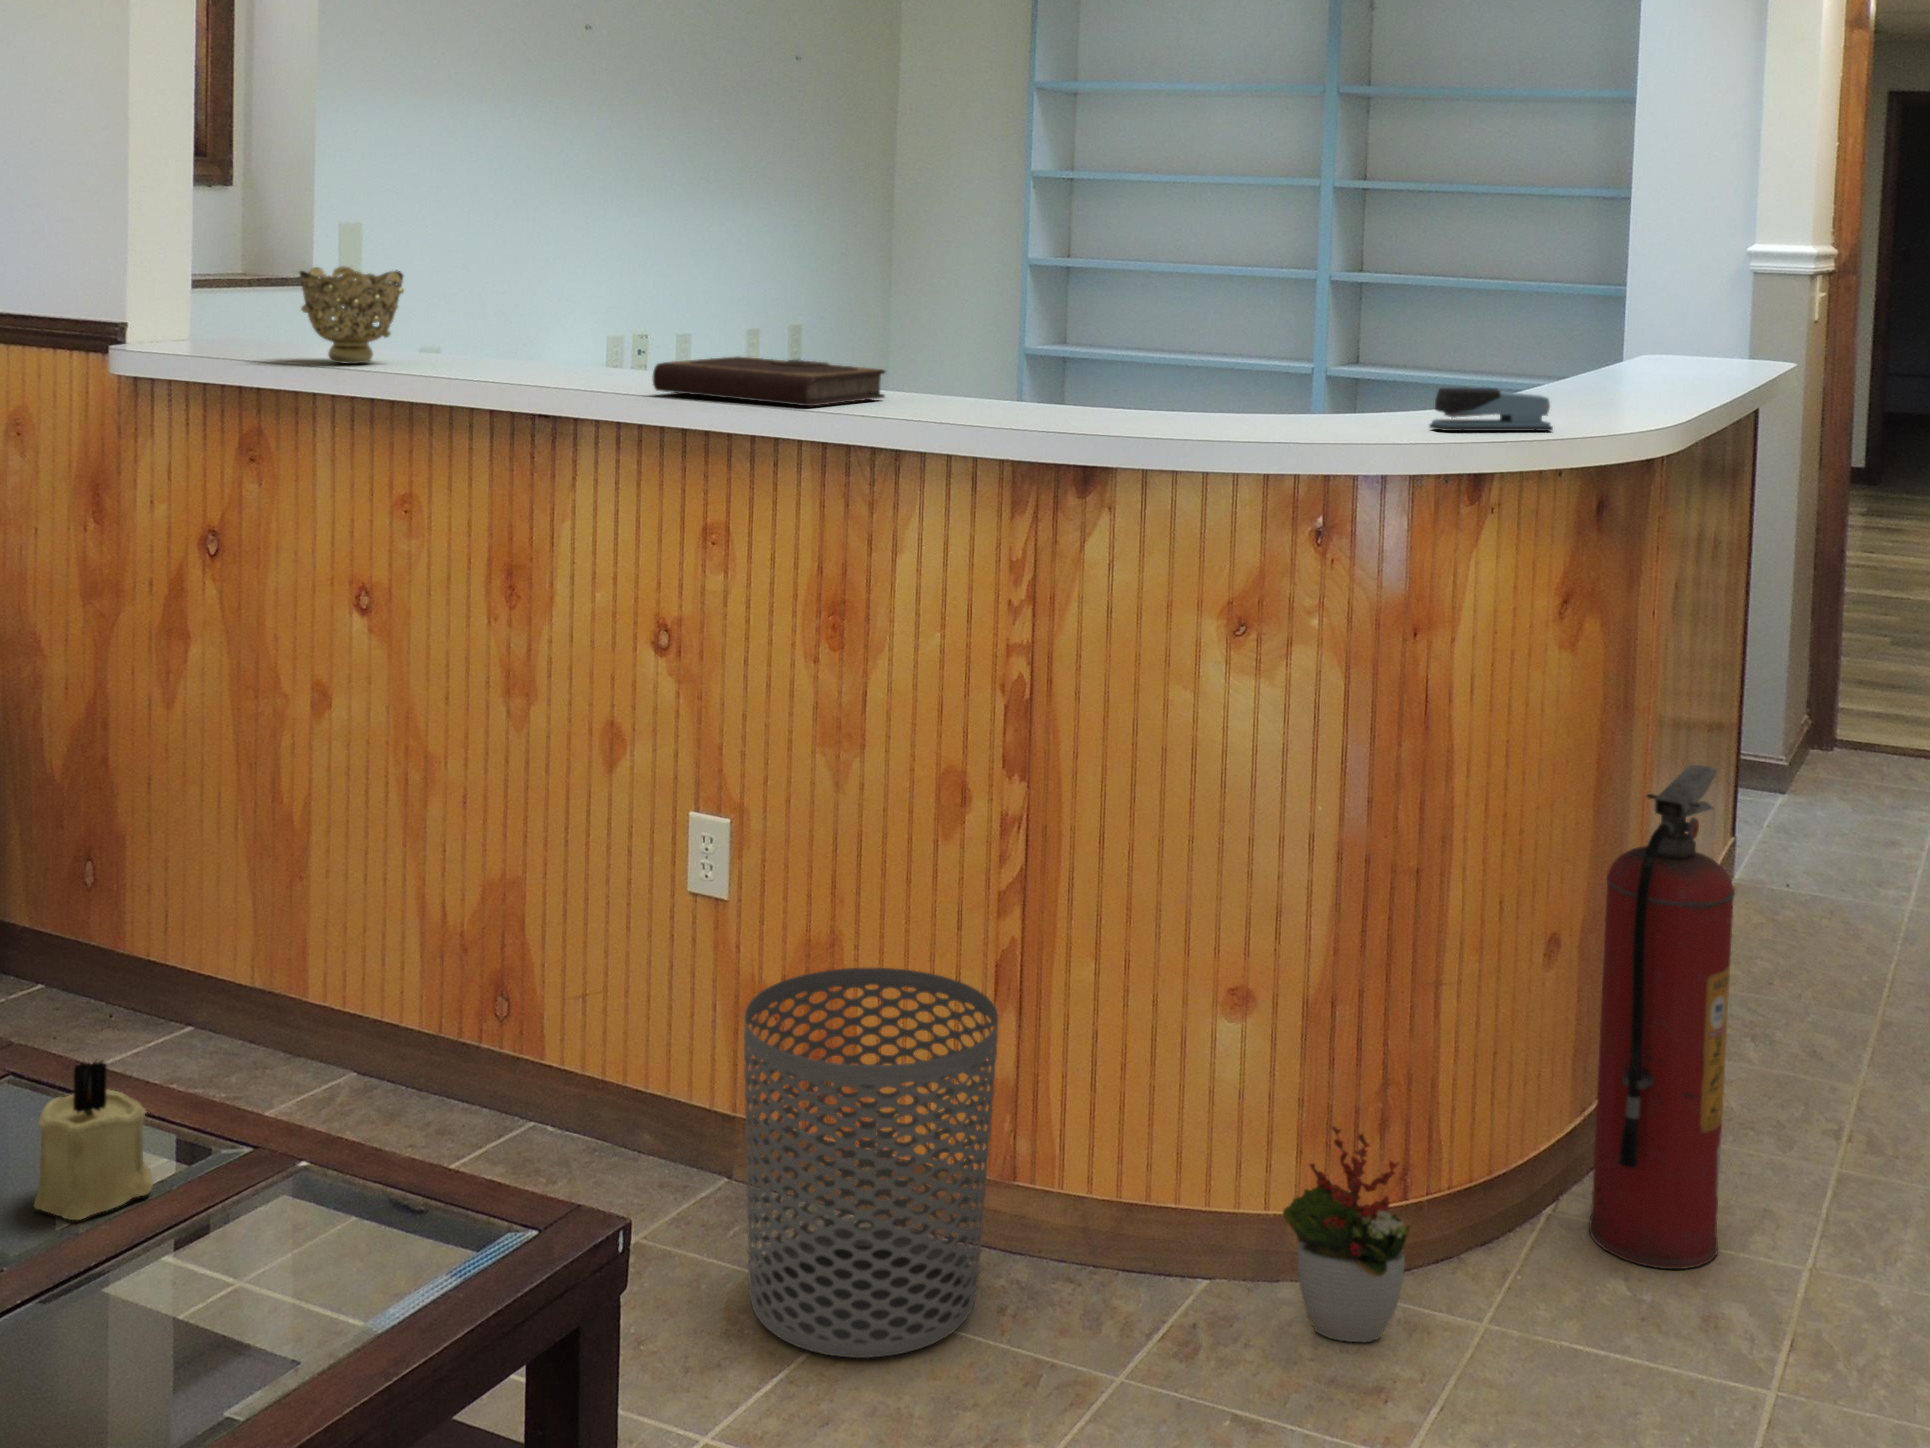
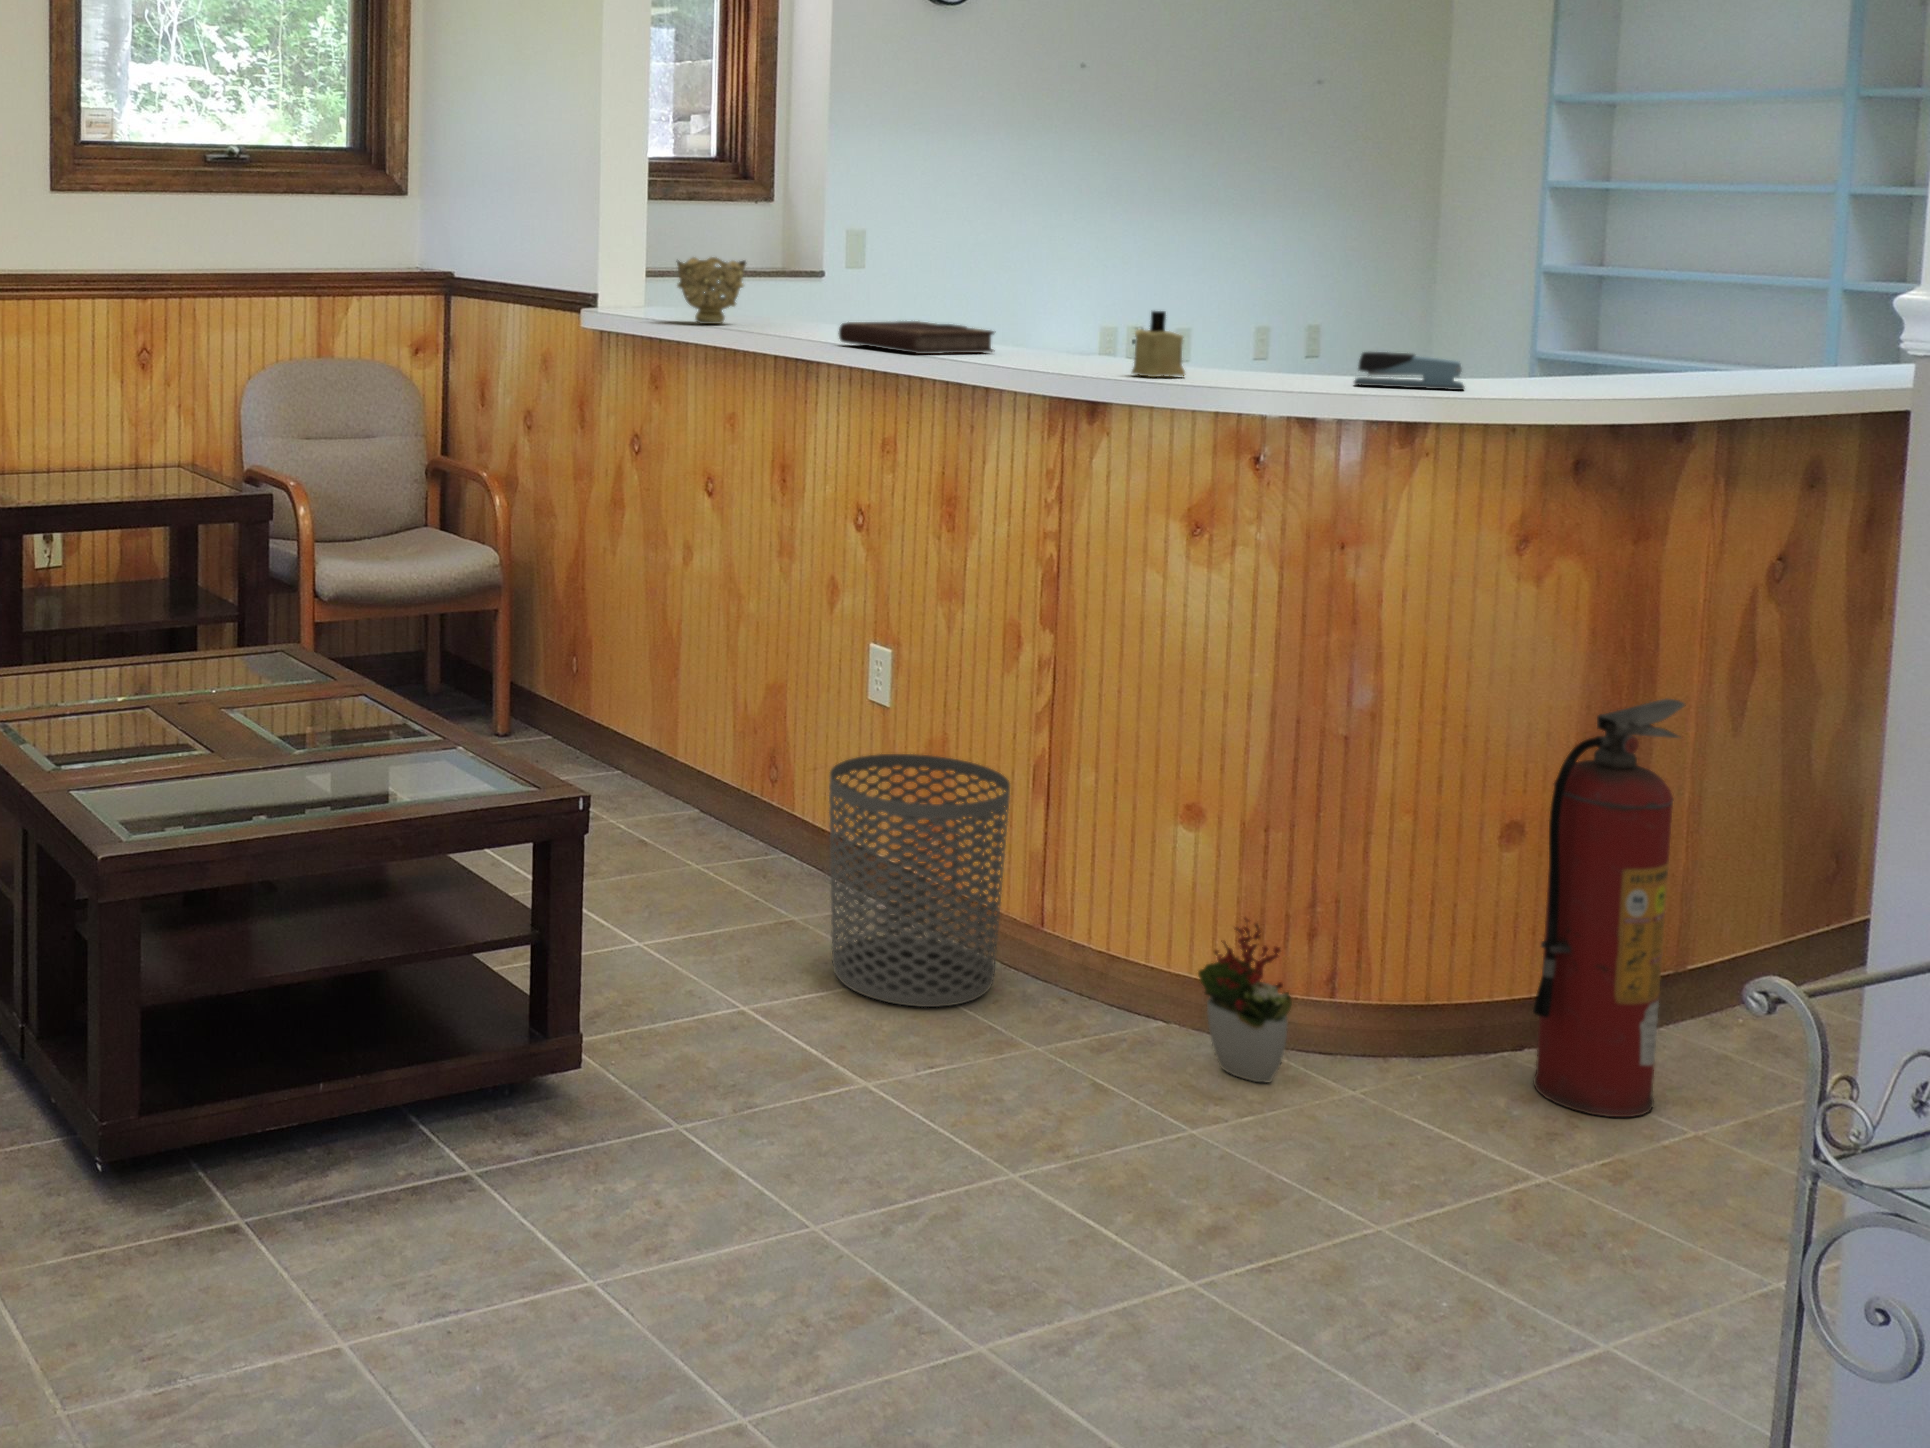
candle: present [34,1061,153,1220] -> present [1132,311,1185,377]

